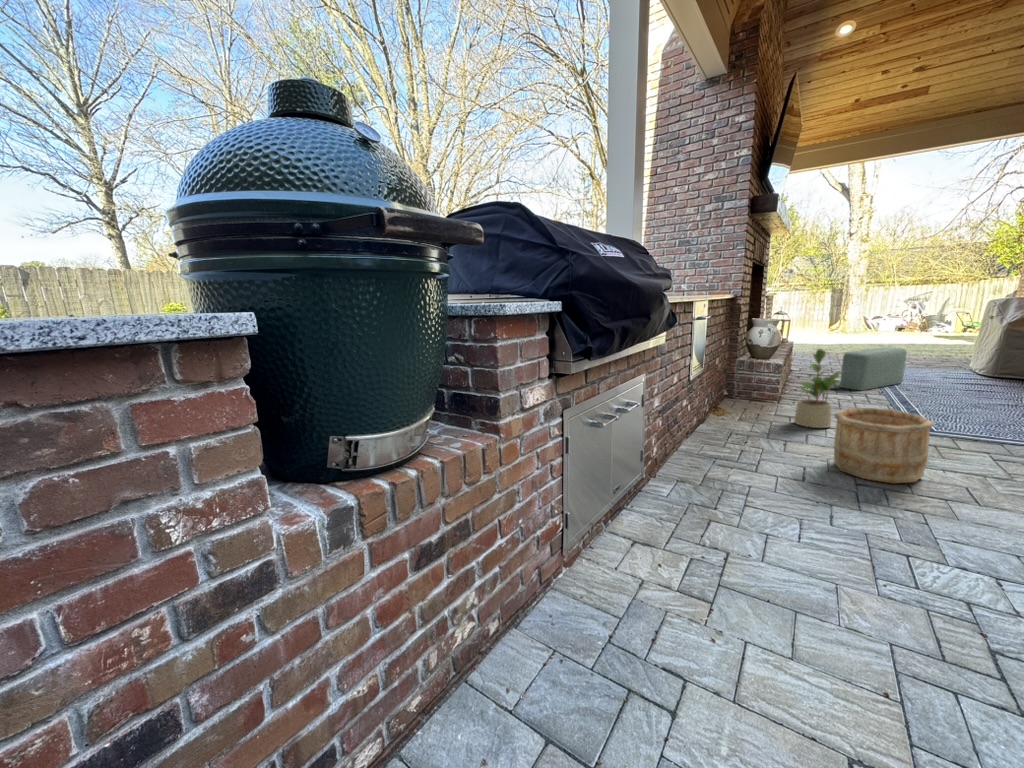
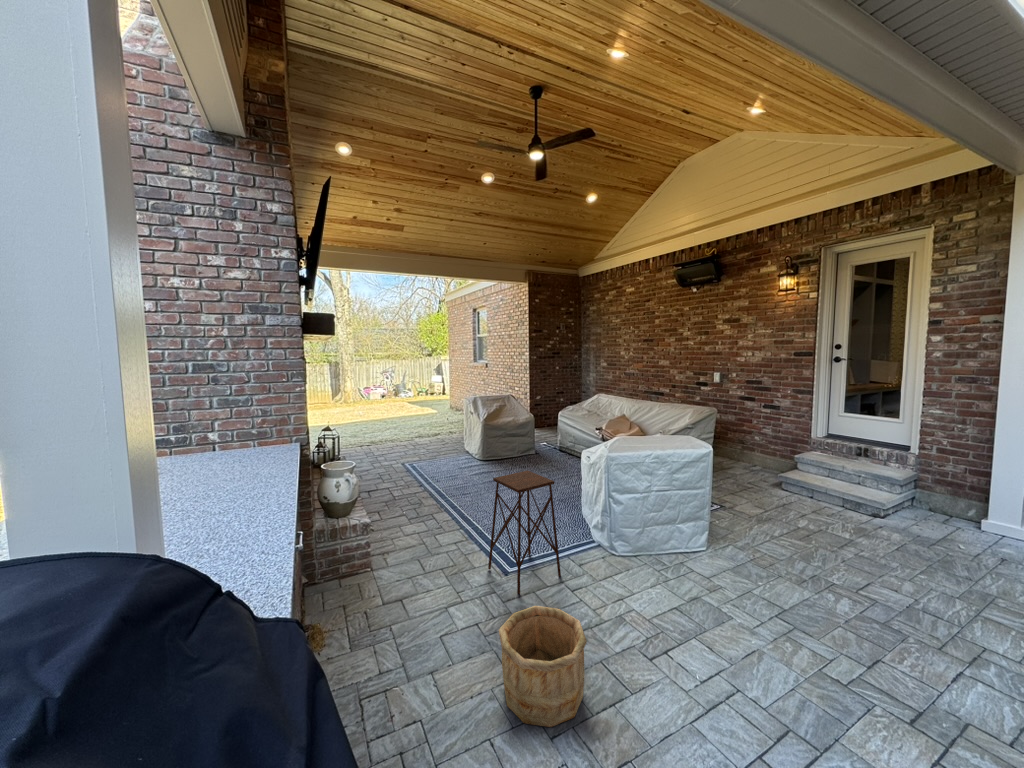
side table: none [897,331,1005,447] -> present [488,471,561,594]
pouf: present [840,347,907,390] -> none [402,456,441,510]
potted plant: present [794,349,844,428] -> none [409,520,450,619]

